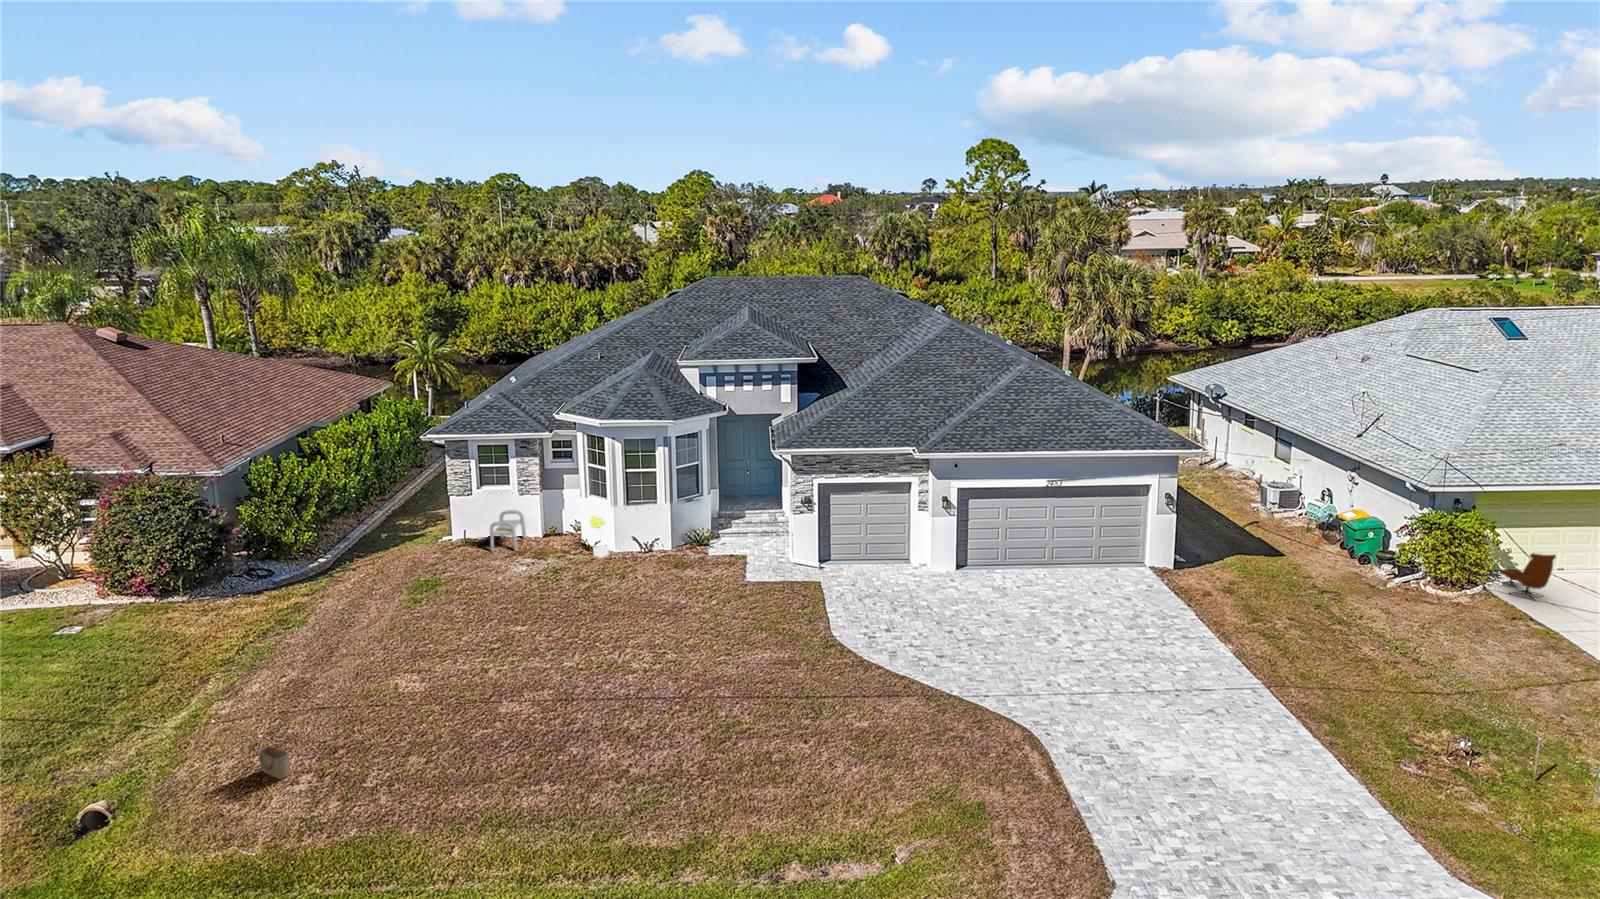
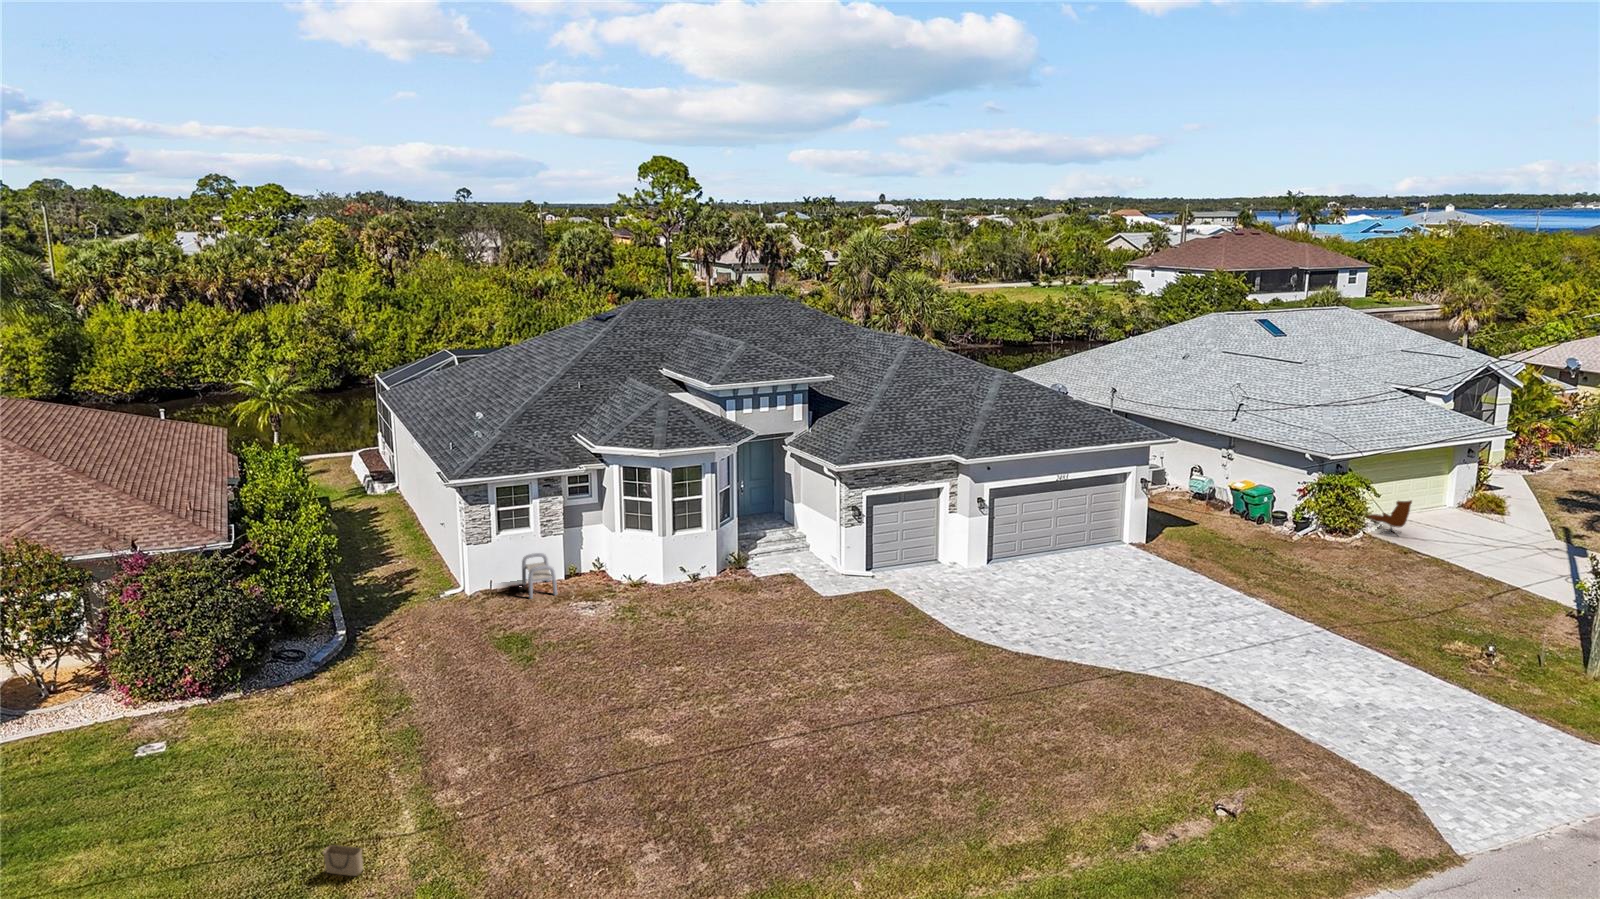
potted tree: present [590,516,609,558] -> none [638,550,658,591]
basket: present [257,746,291,779] -> present [323,845,363,876]

